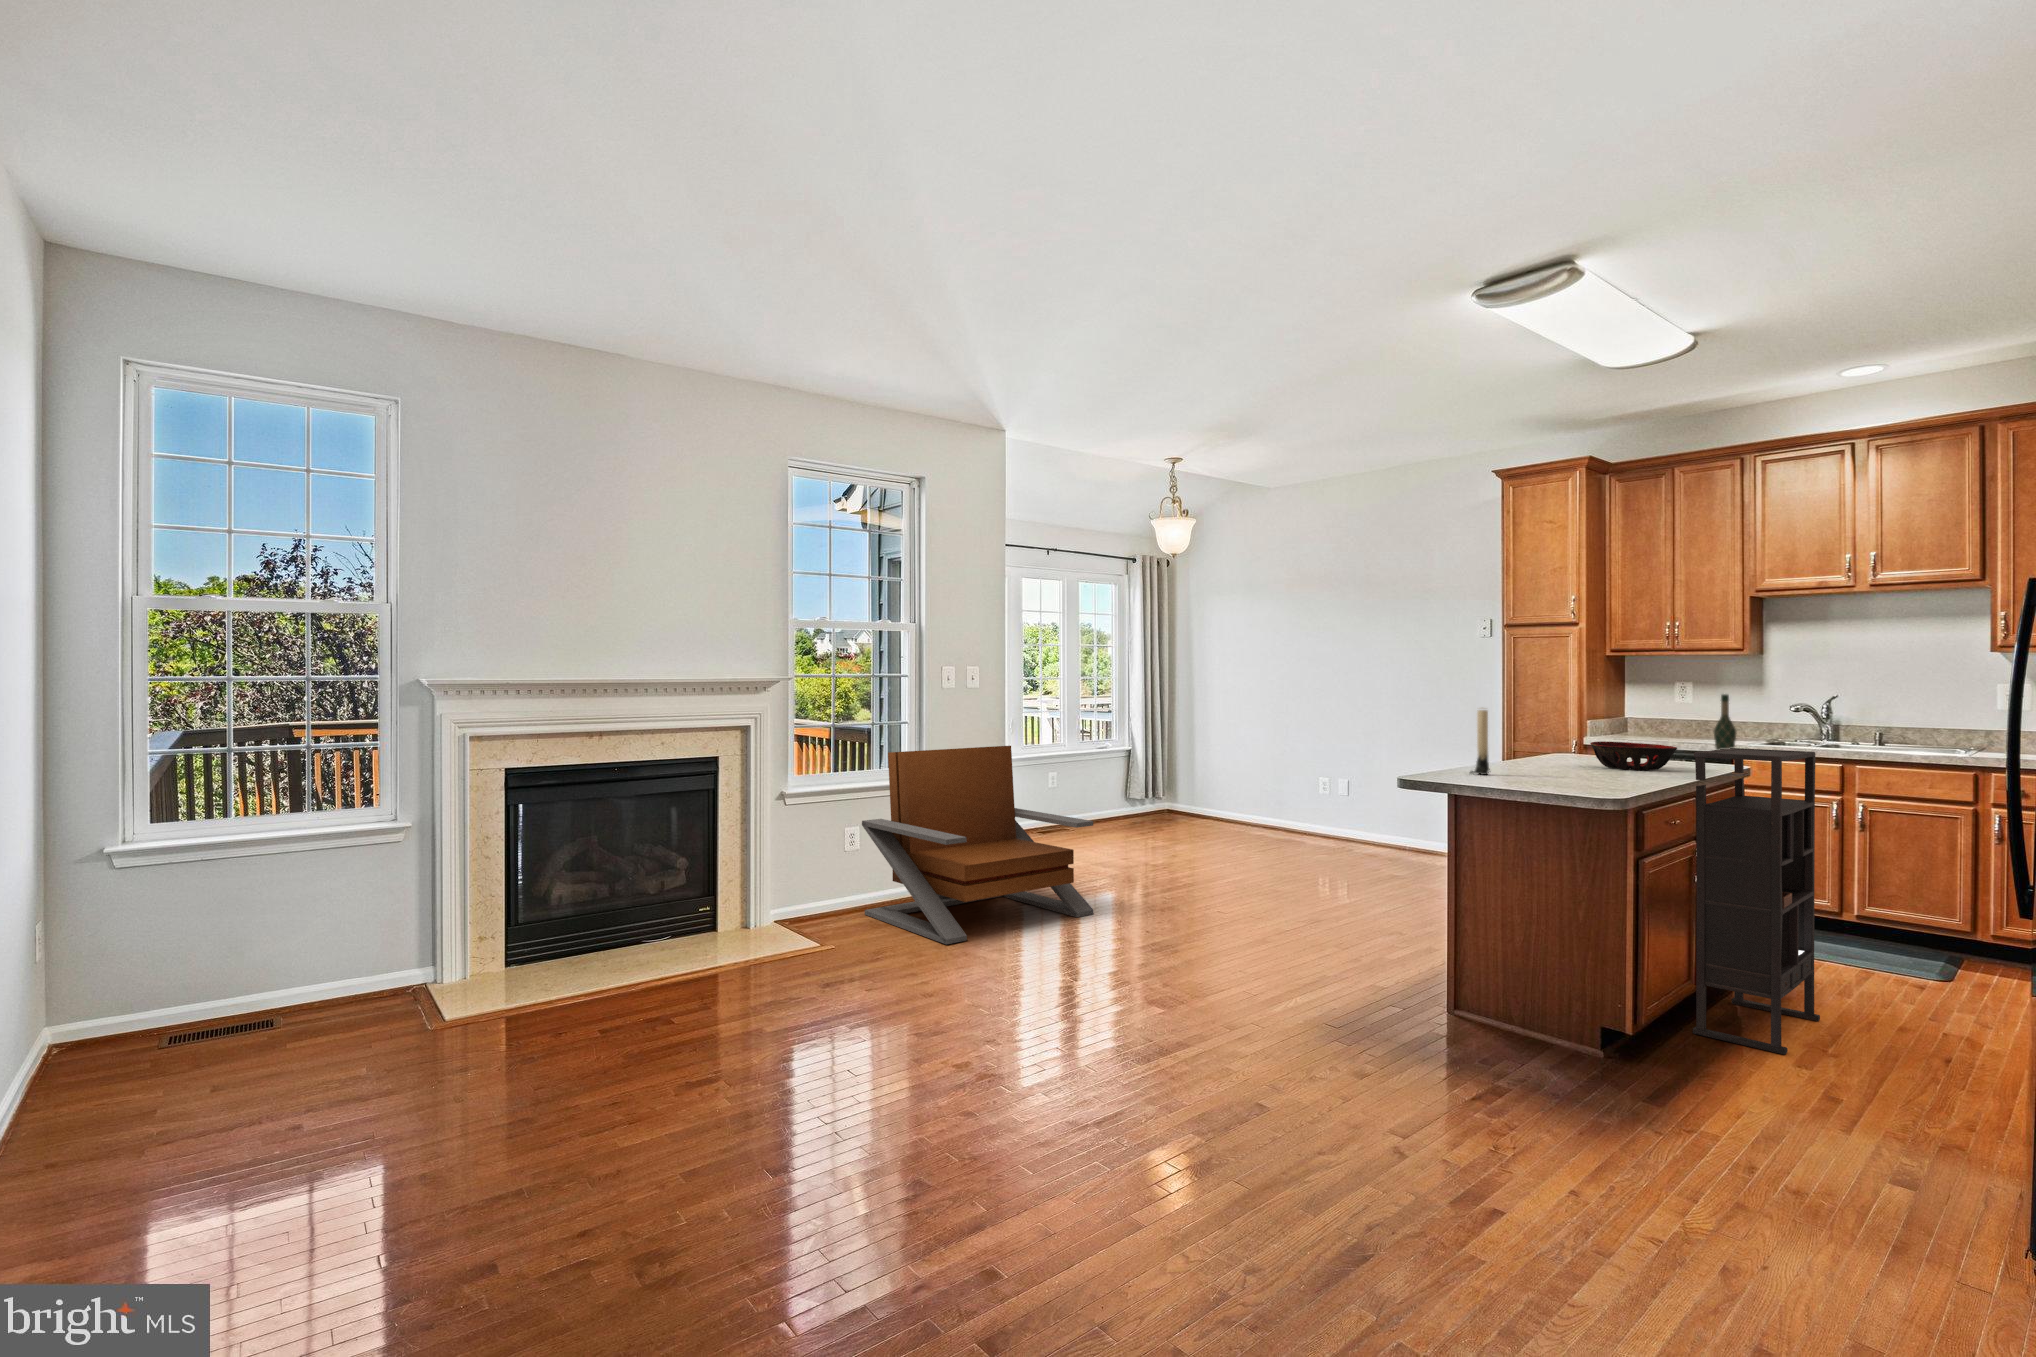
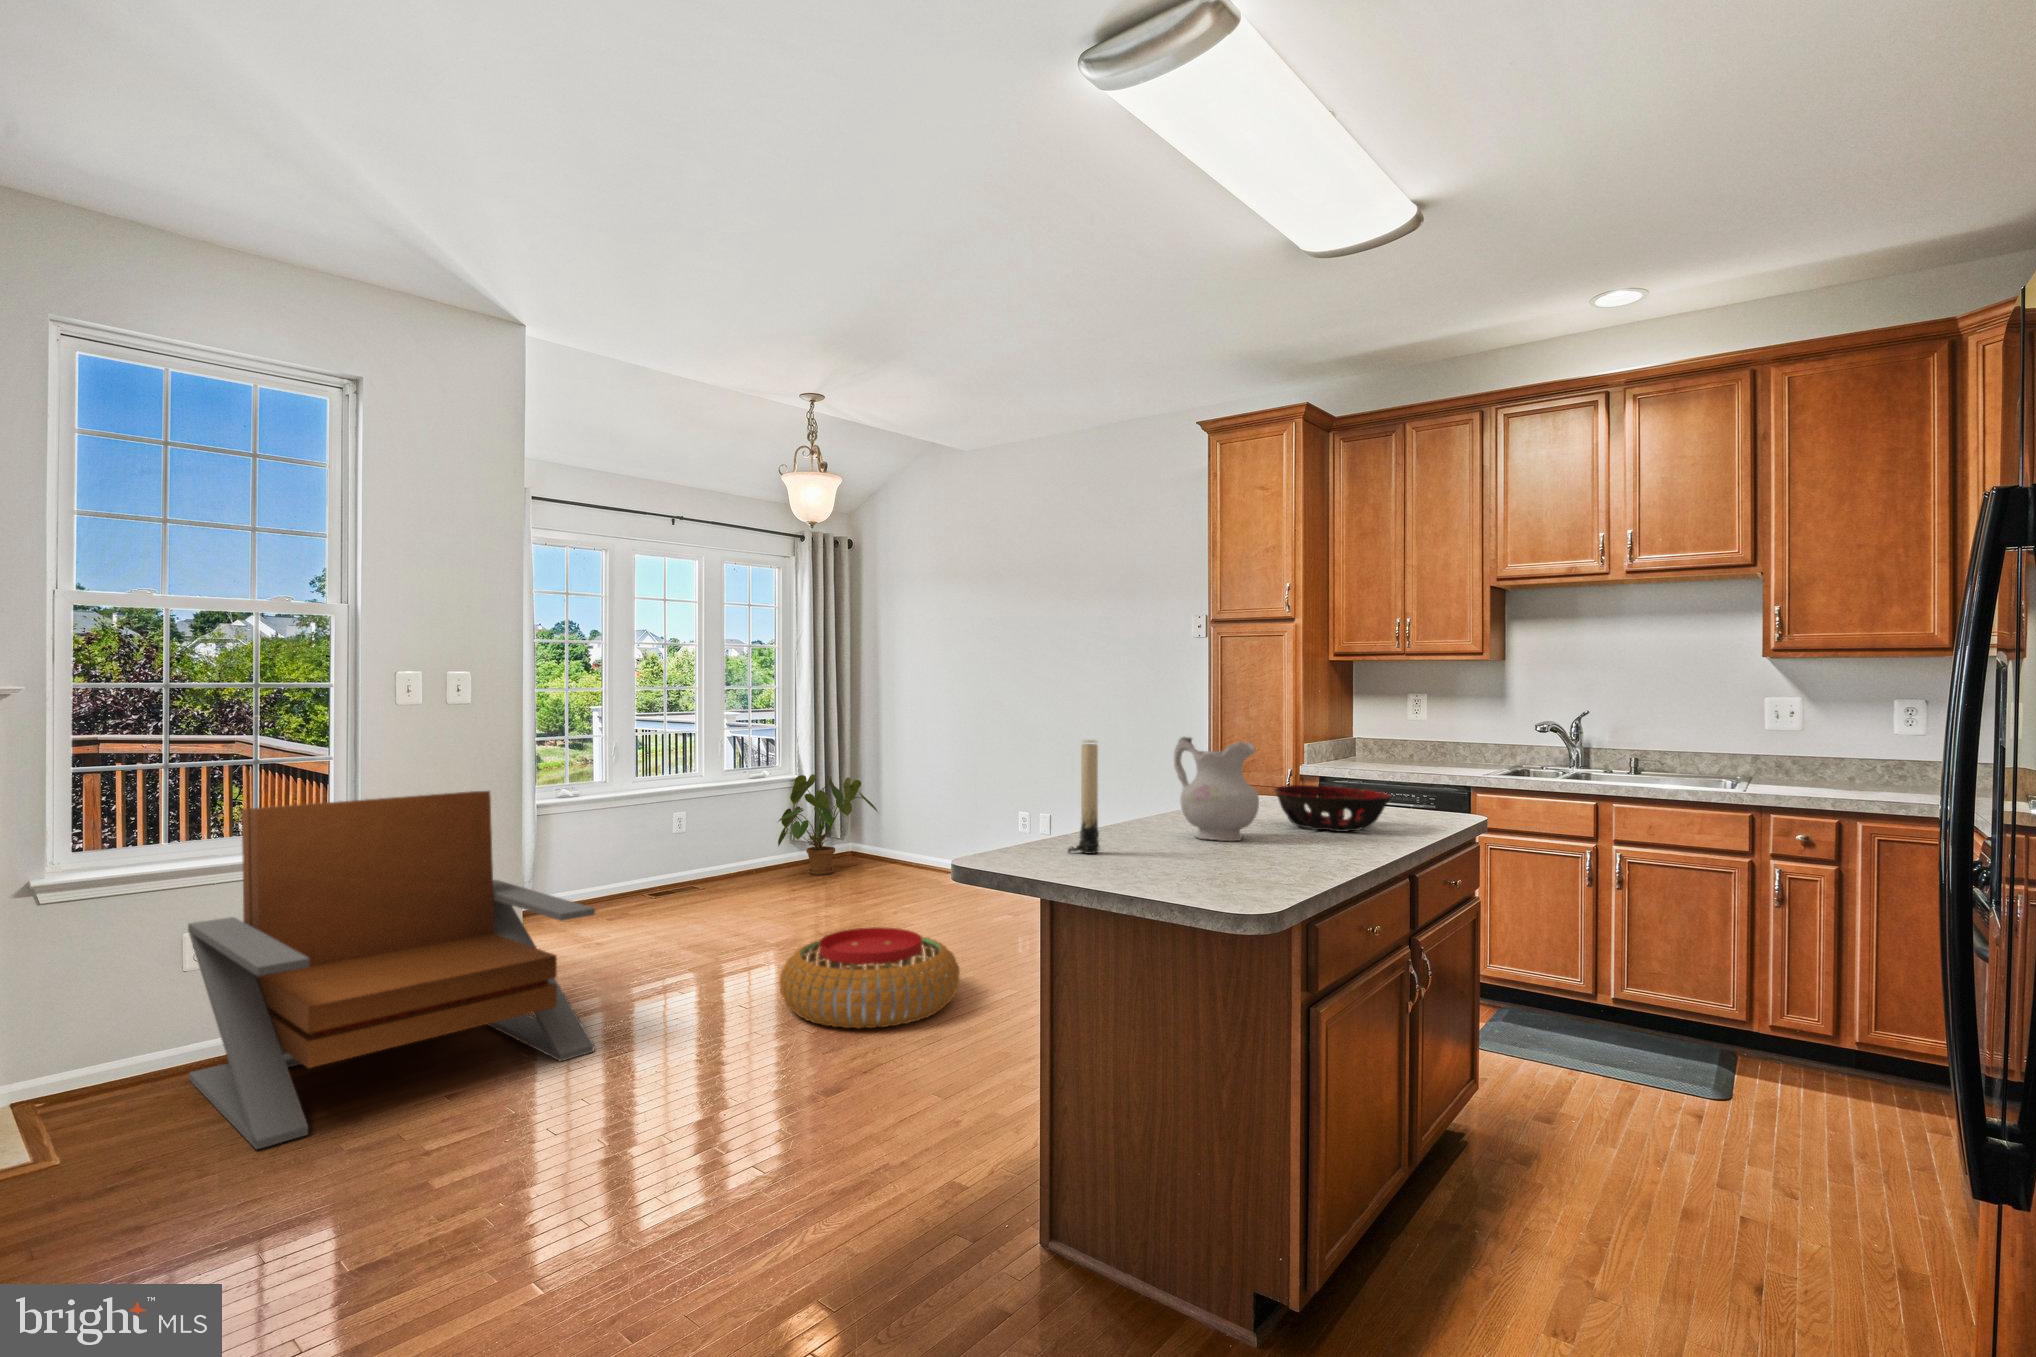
wine bottle: present [1714,694,1736,750] -> none [1449,711,1475,787]
ceramic pitcher: none [1525,707,1586,772] -> present [1174,737,1259,841]
house plant: none [1121,747,1202,825] -> present [778,774,878,875]
bookshelf: present [1693,748,1820,1055] -> none [1405,796,1584,1324]
pouf: none [1196,848,1324,911] -> present [780,927,960,1029]

